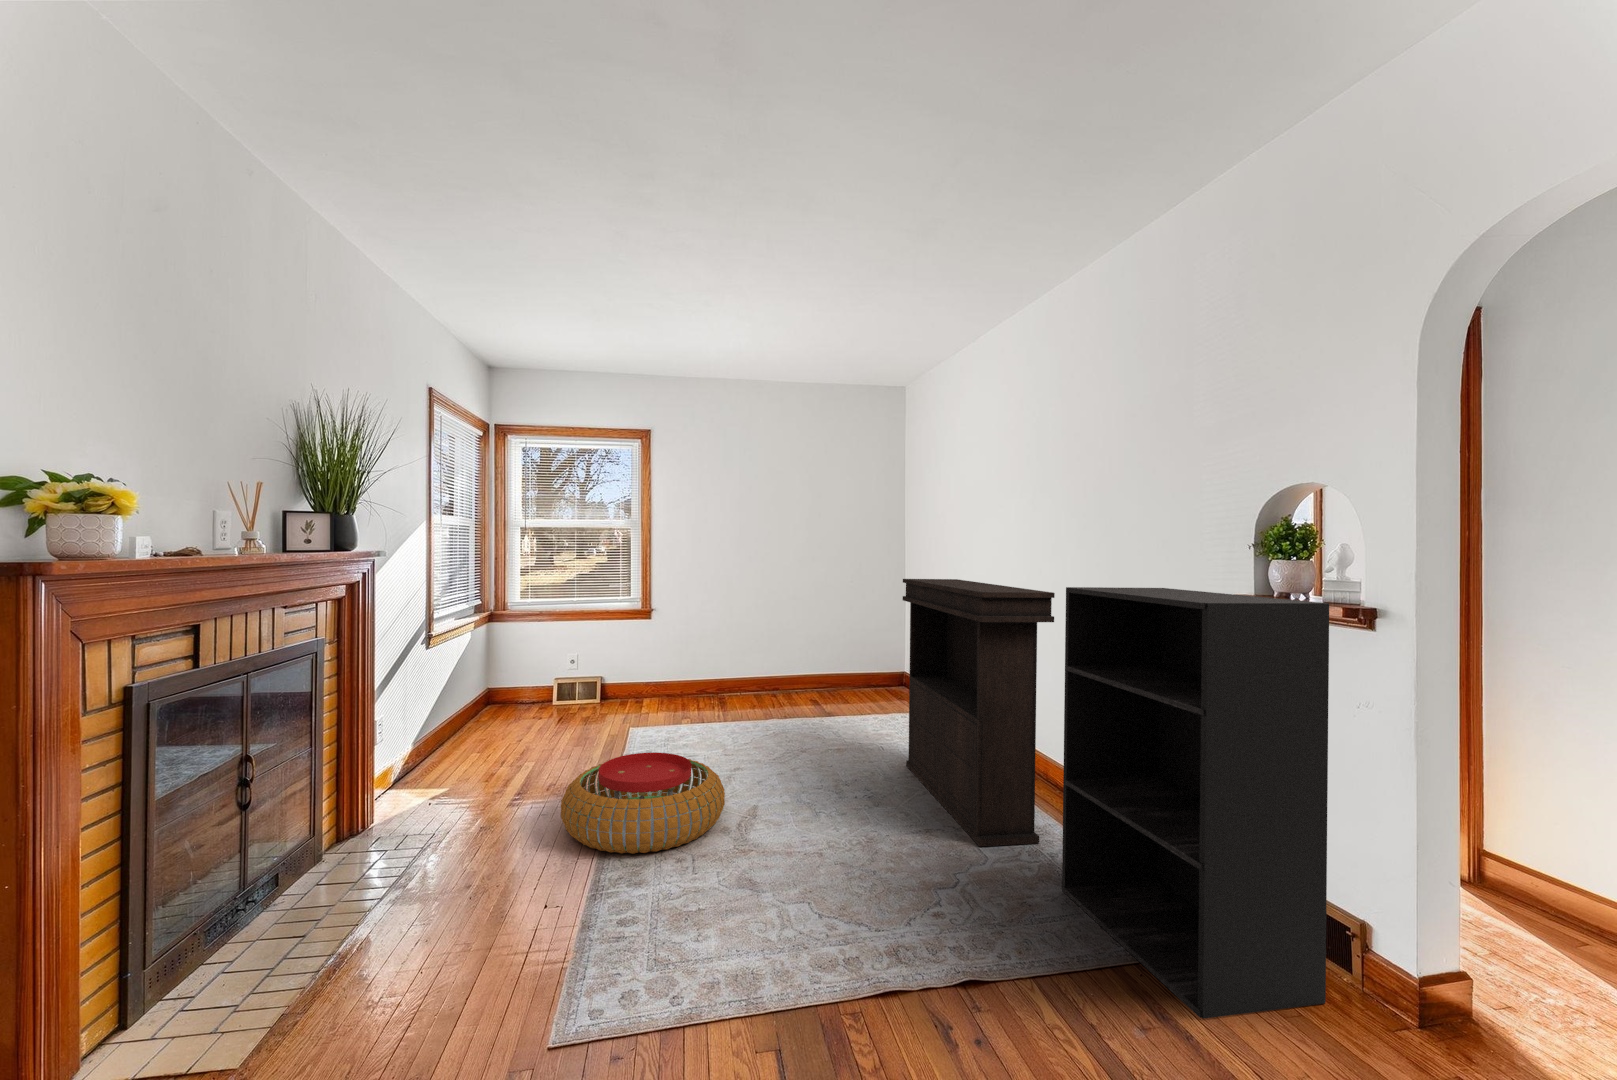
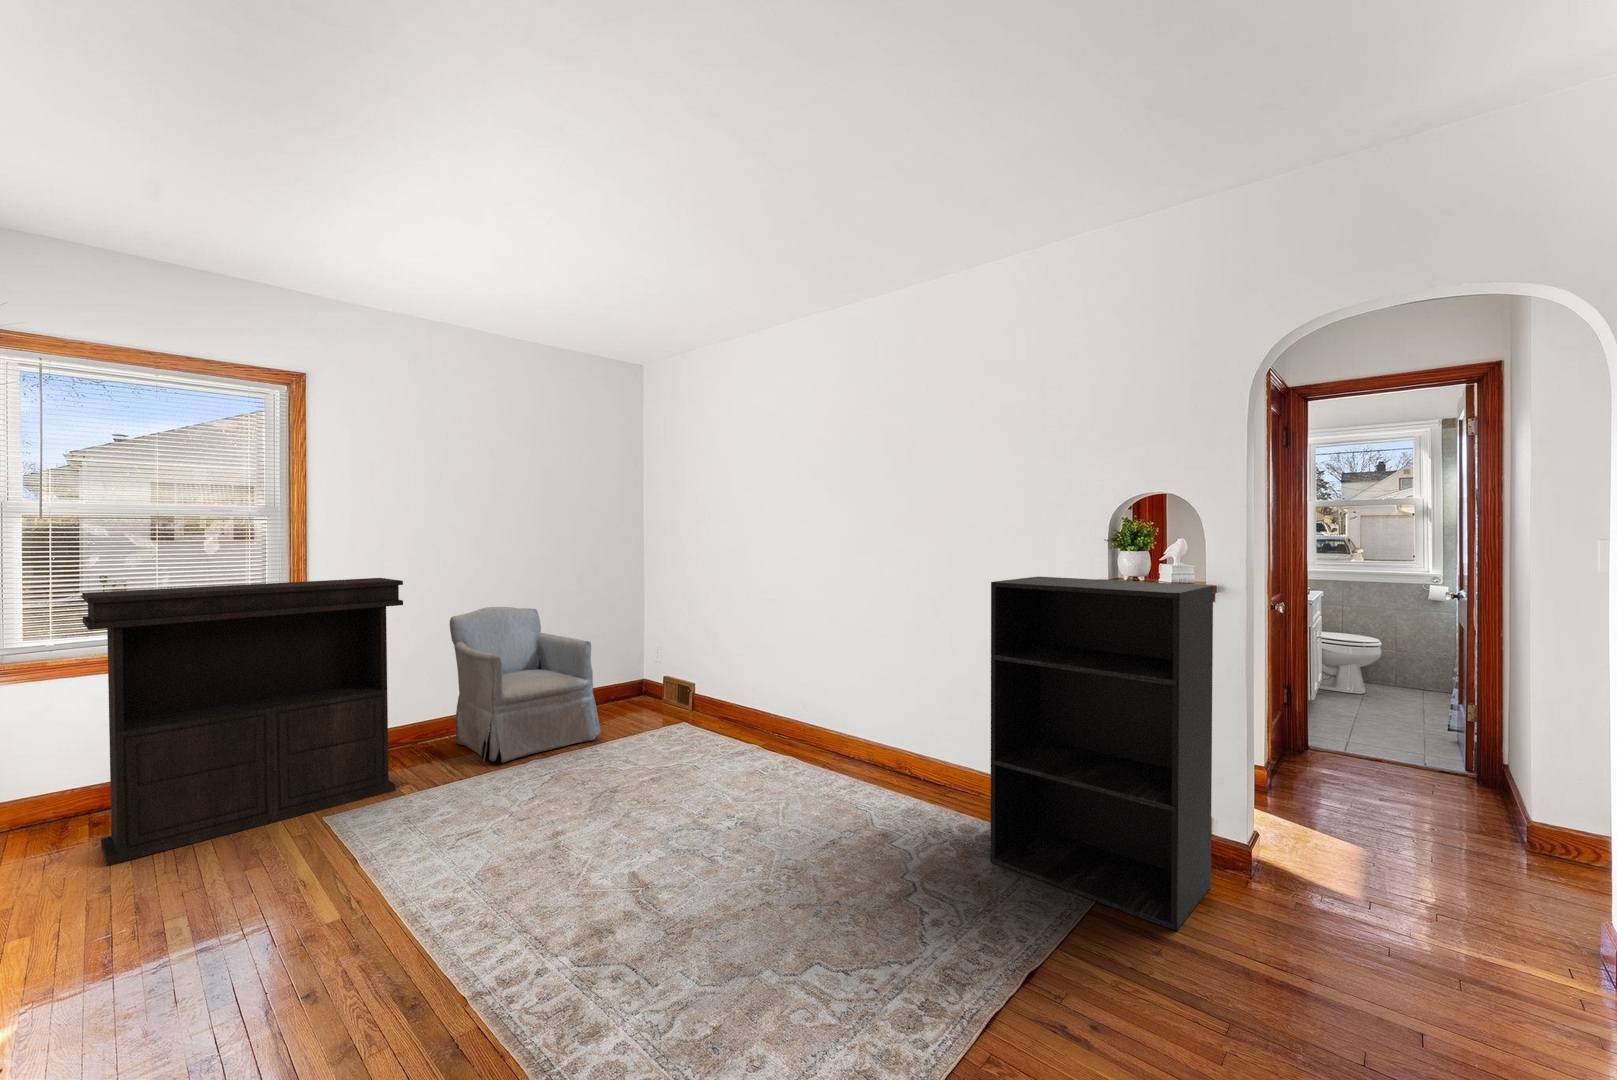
console table: present [903,579,1055,847] -> present [82,578,403,865]
armchair: none [740,598,836,717] -> present [450,607,601,763]
pouf: present [561,752,725,854] -> none [386,838,629,1008]

